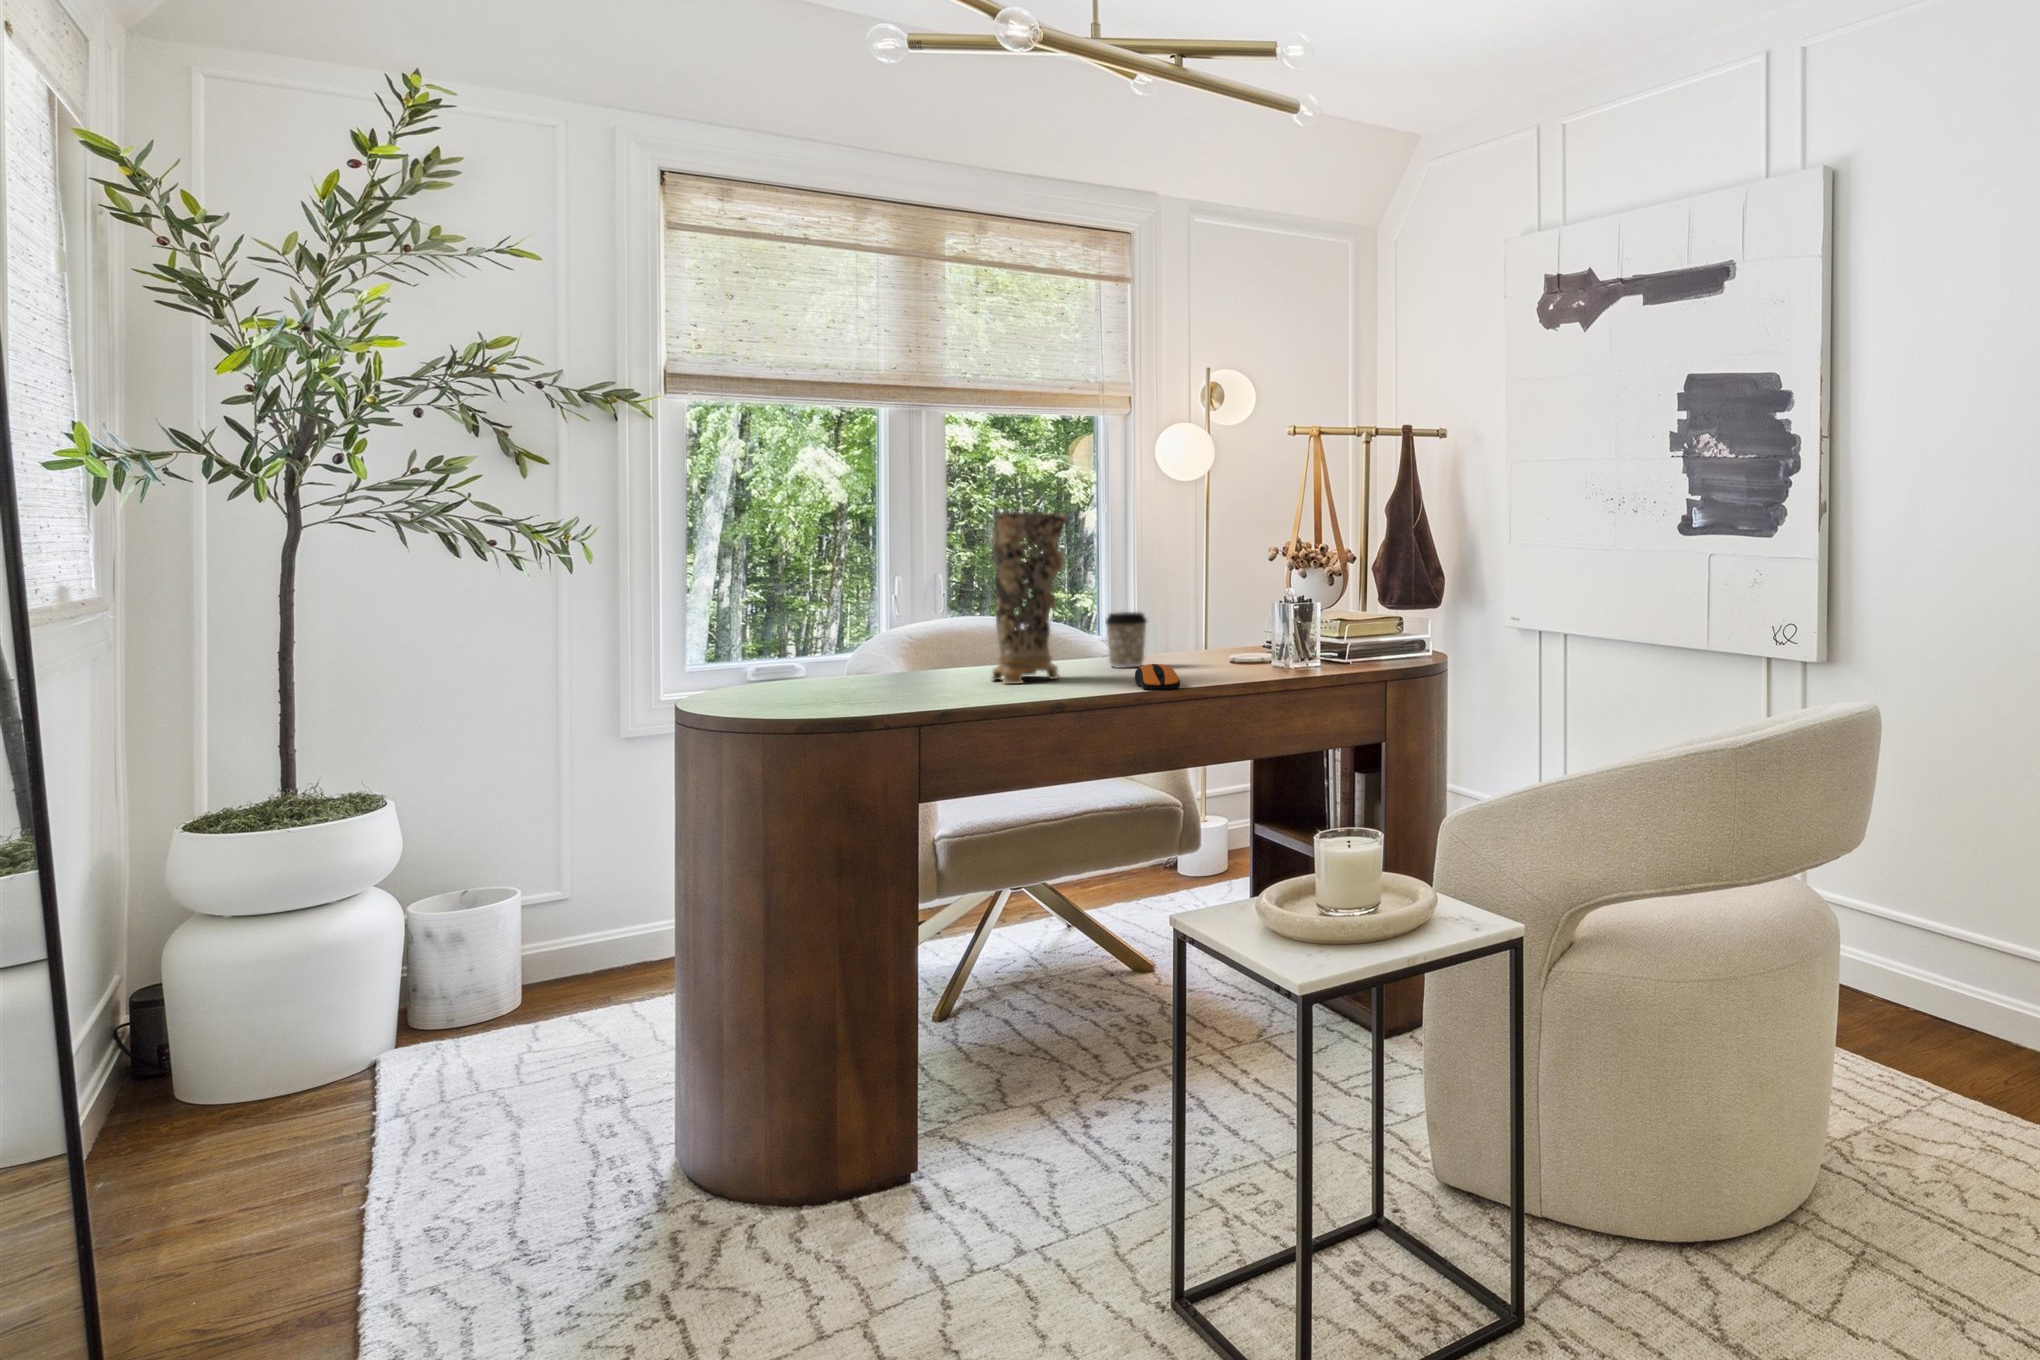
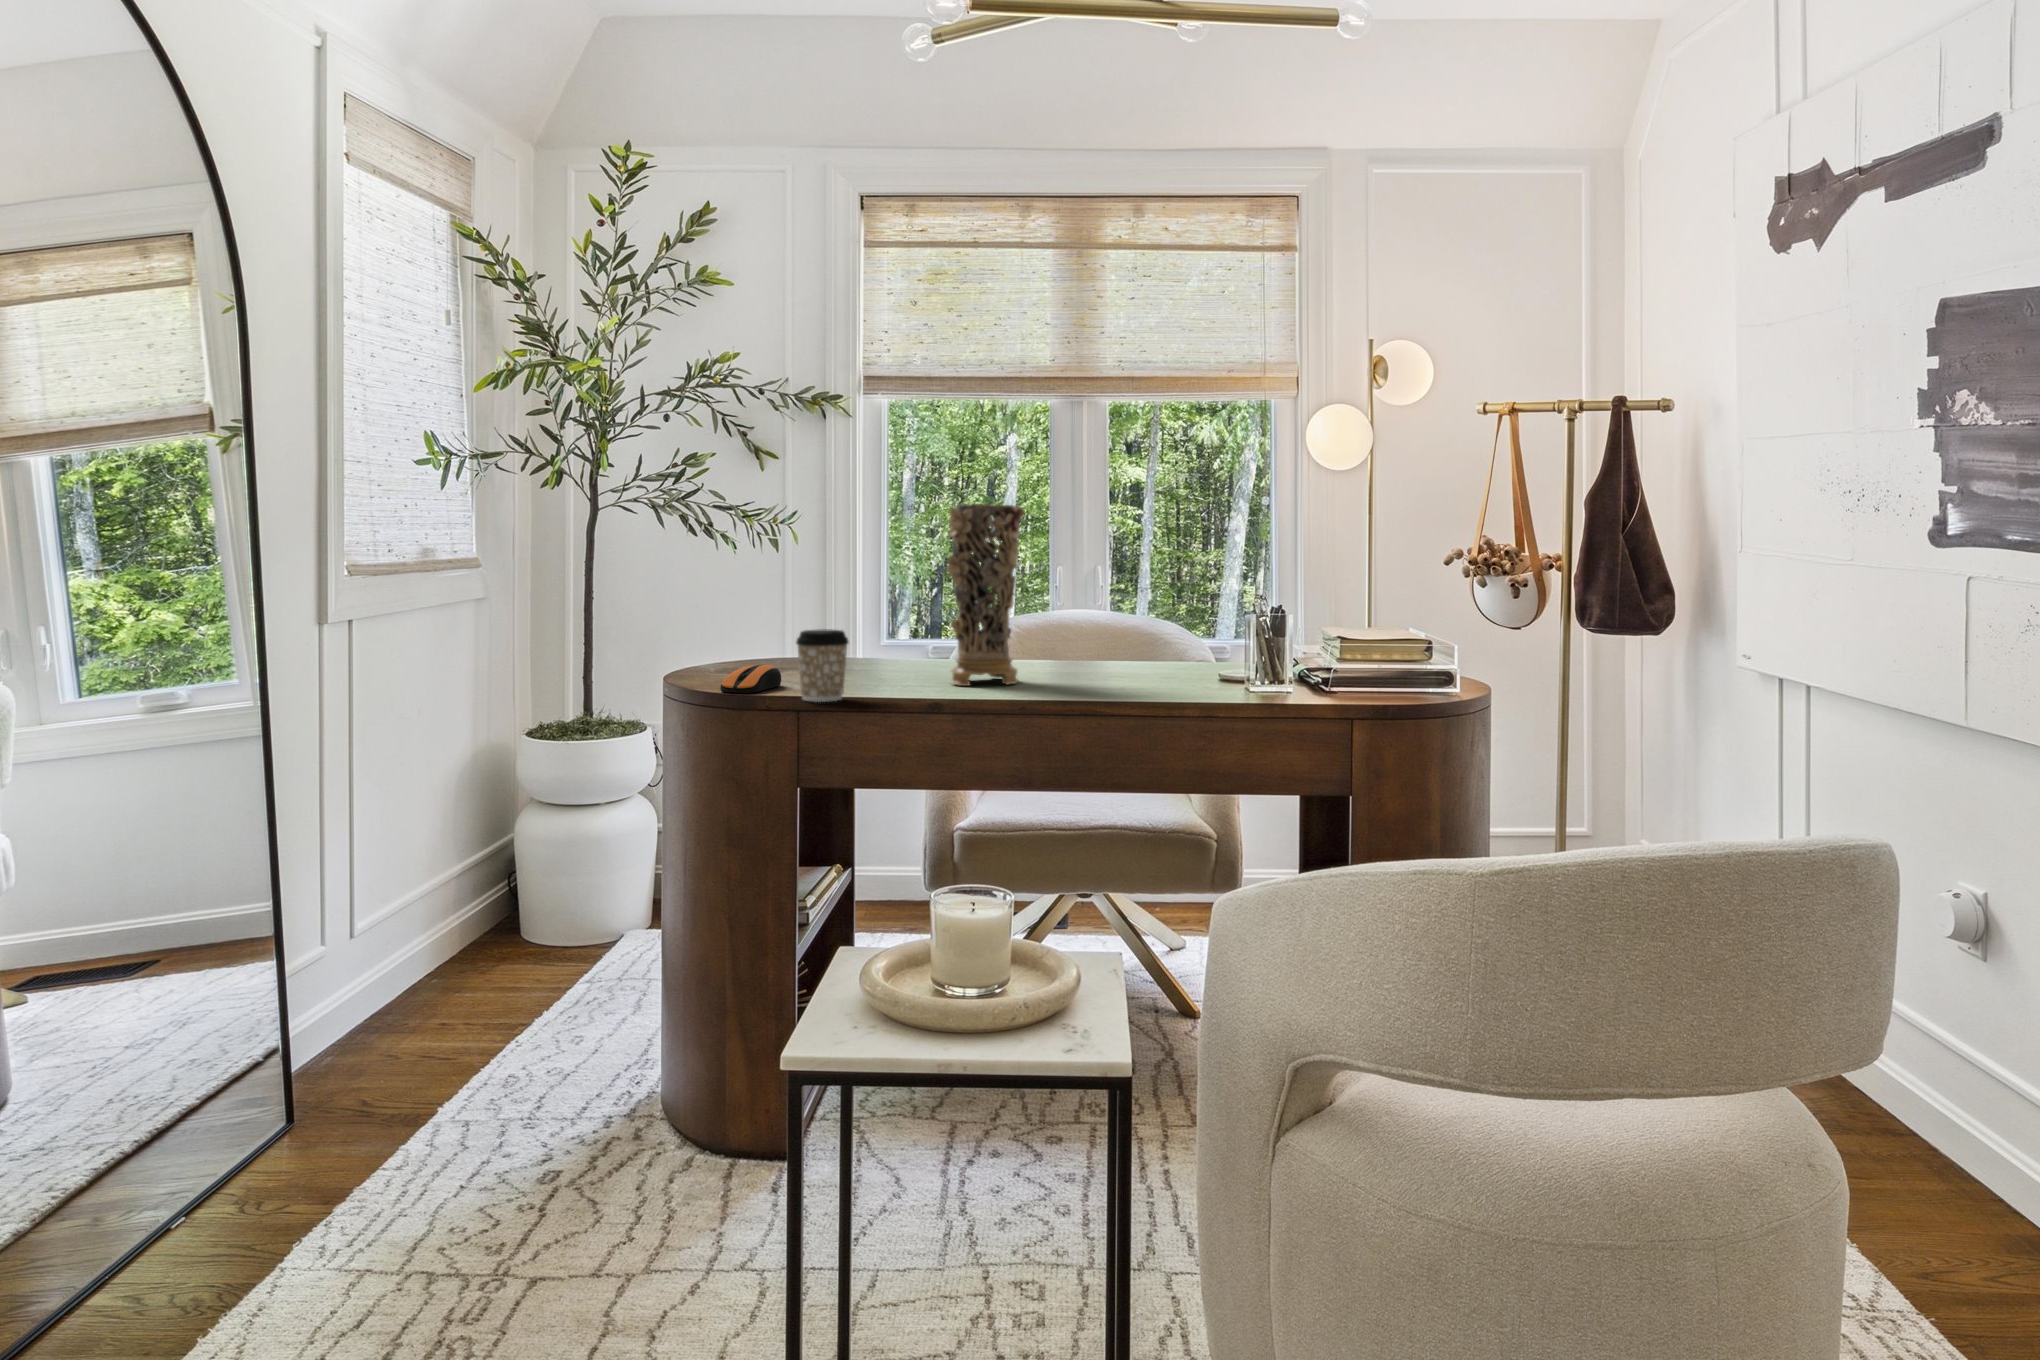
coffee cup: present [1105,612,1147,668] -> present [796,629,849,702]
computer mouse: present [1135,664,1180,690] -> present [720,665,781,693]

